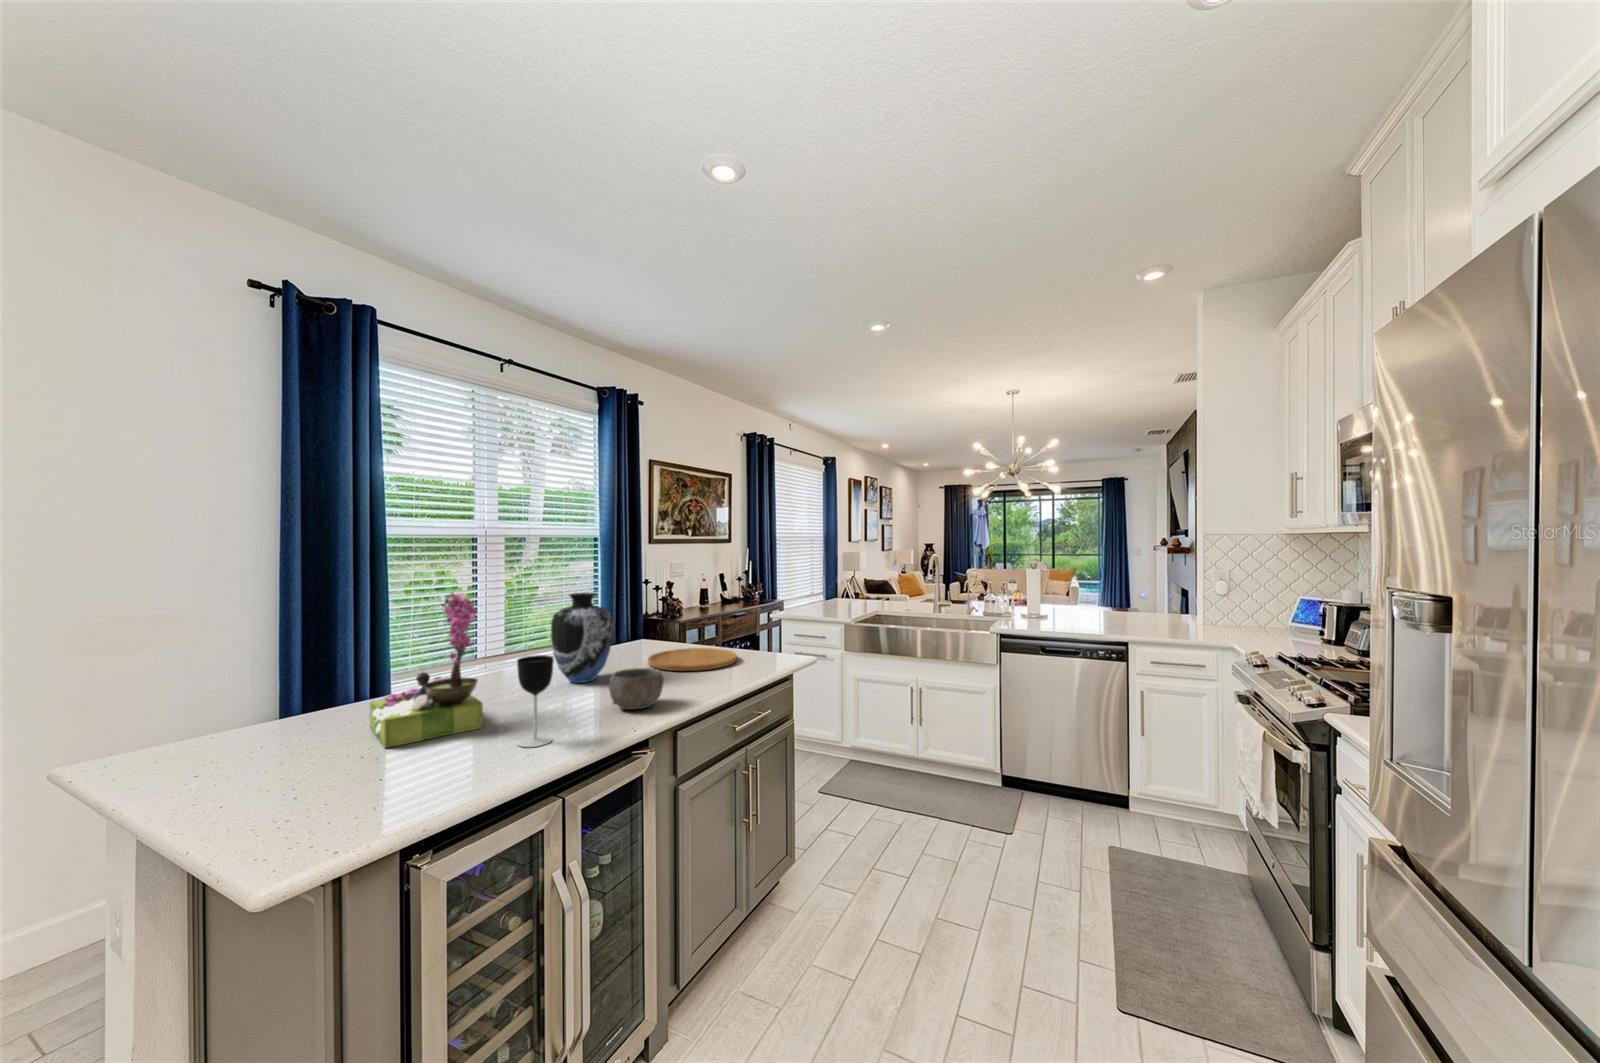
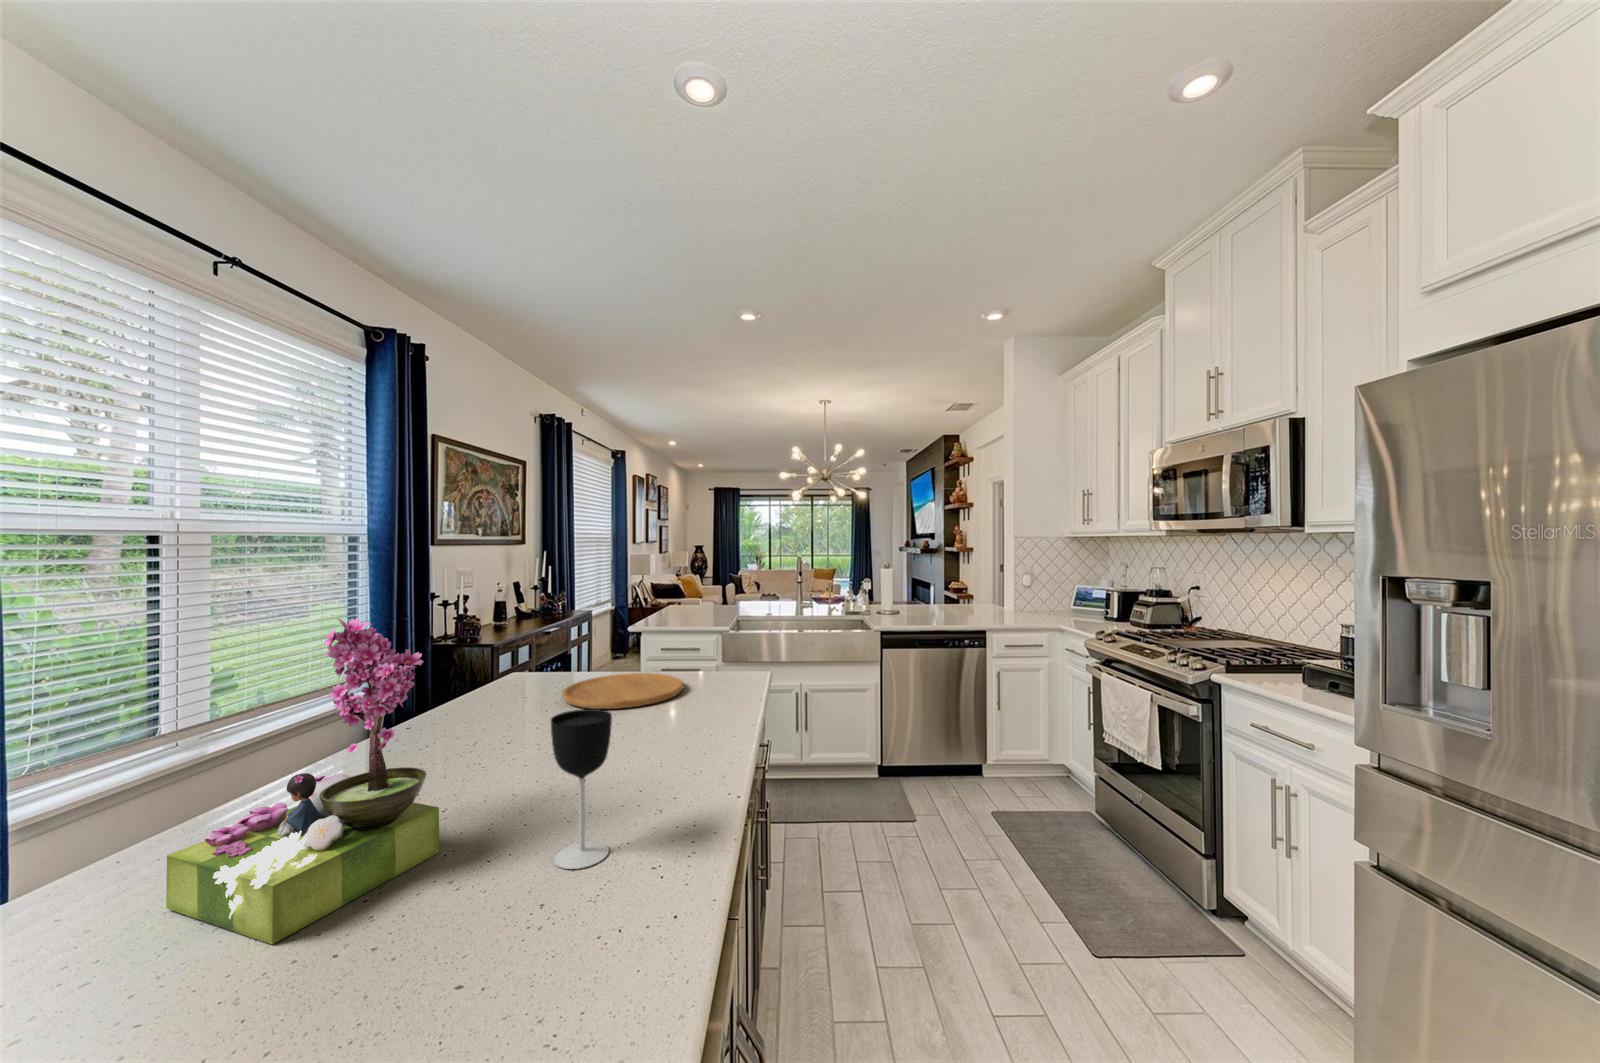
vase: present [551,593,613,683] -> none [447,610,545,747]
bowl: present [609,668,664,709] -> none [608,708,692,773]

